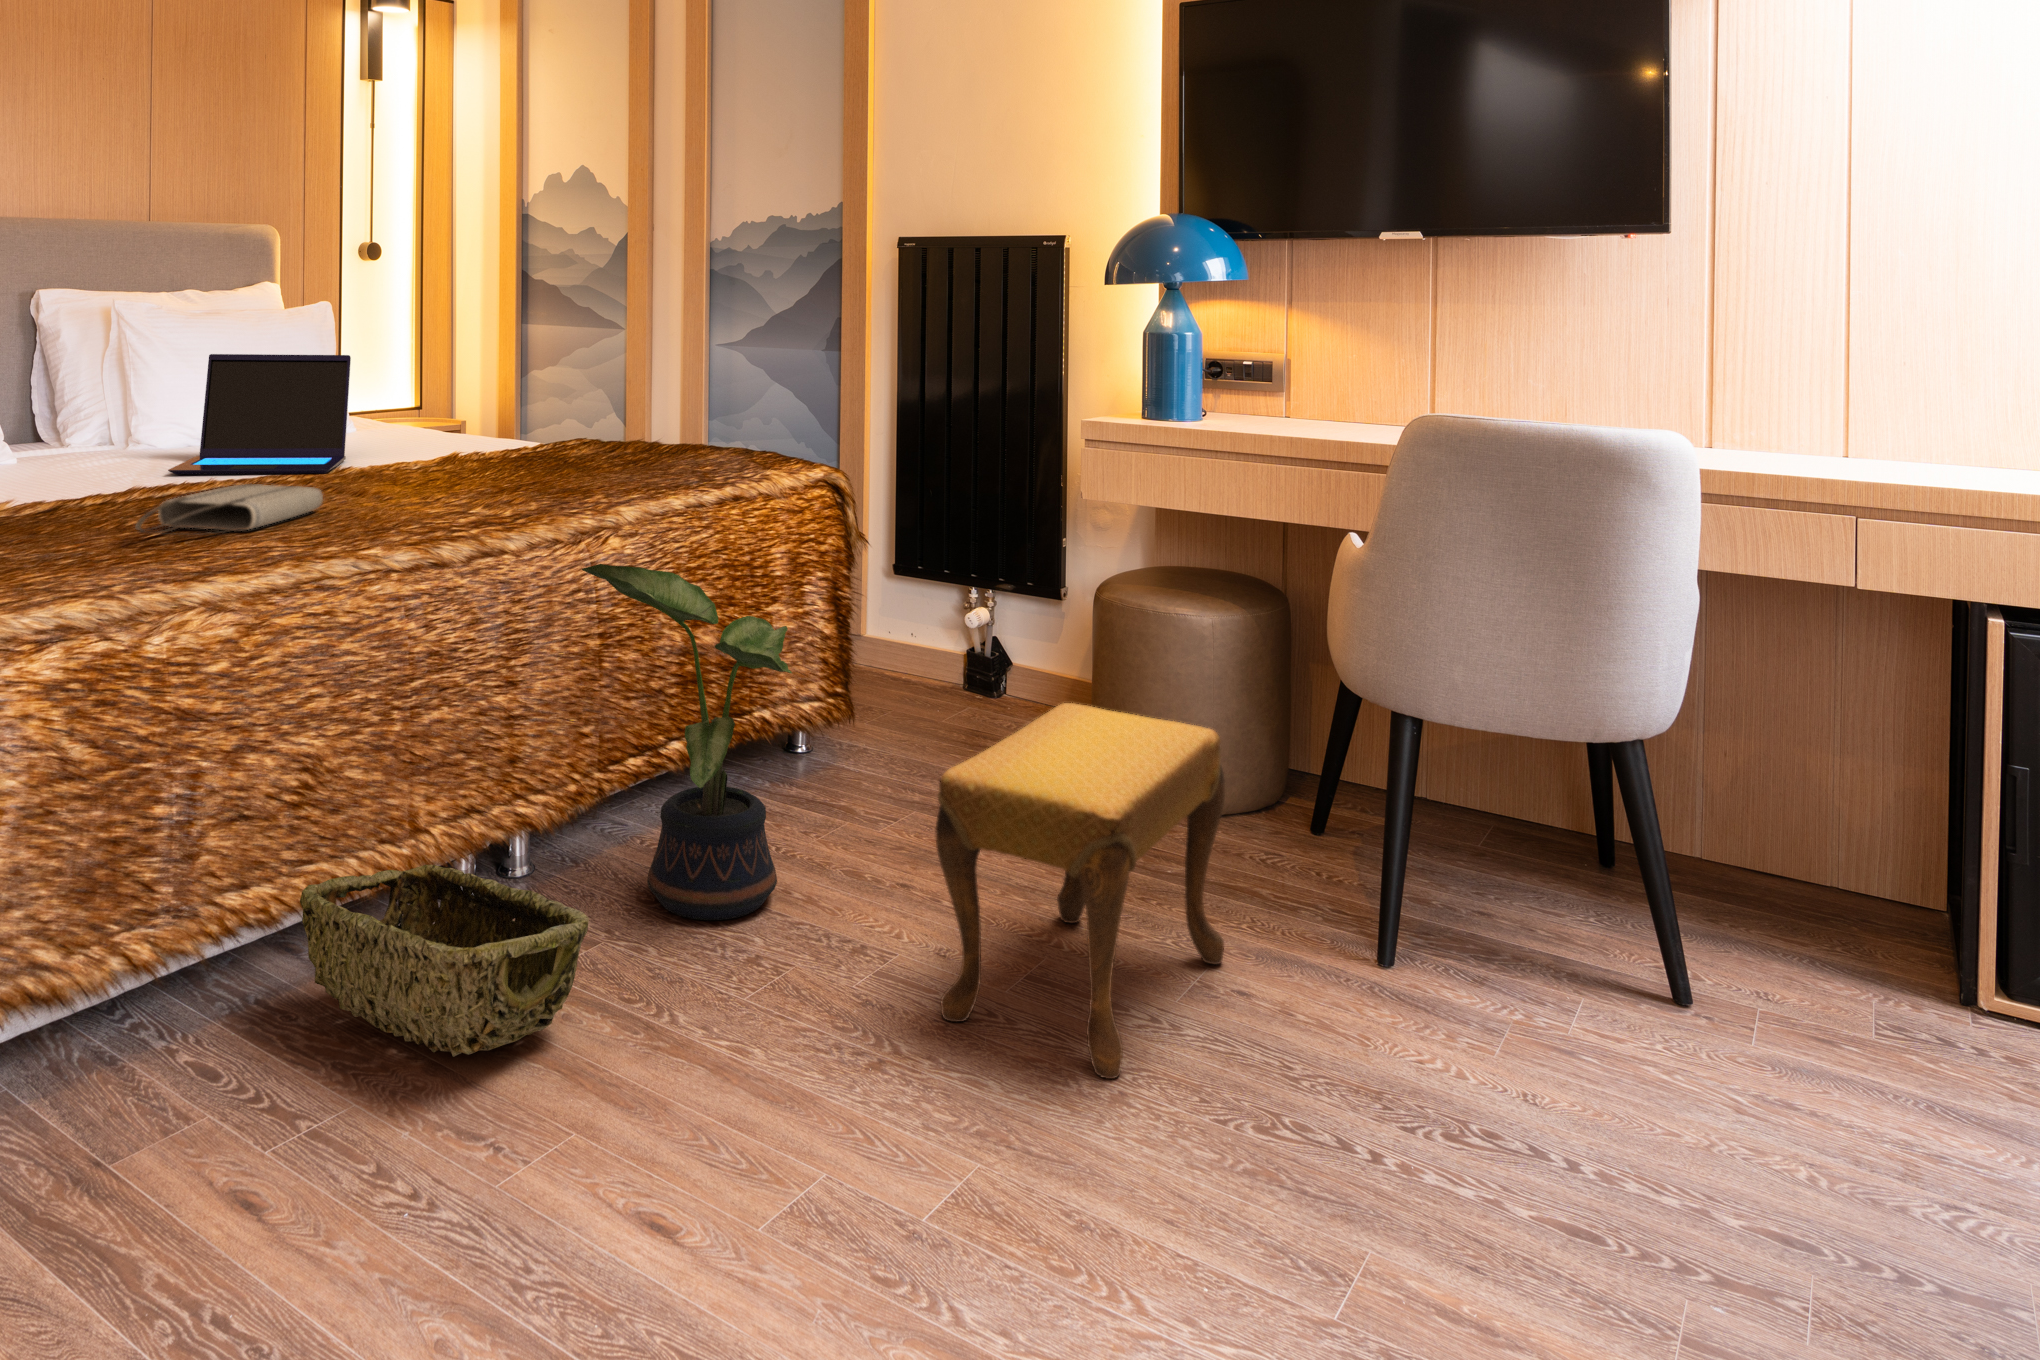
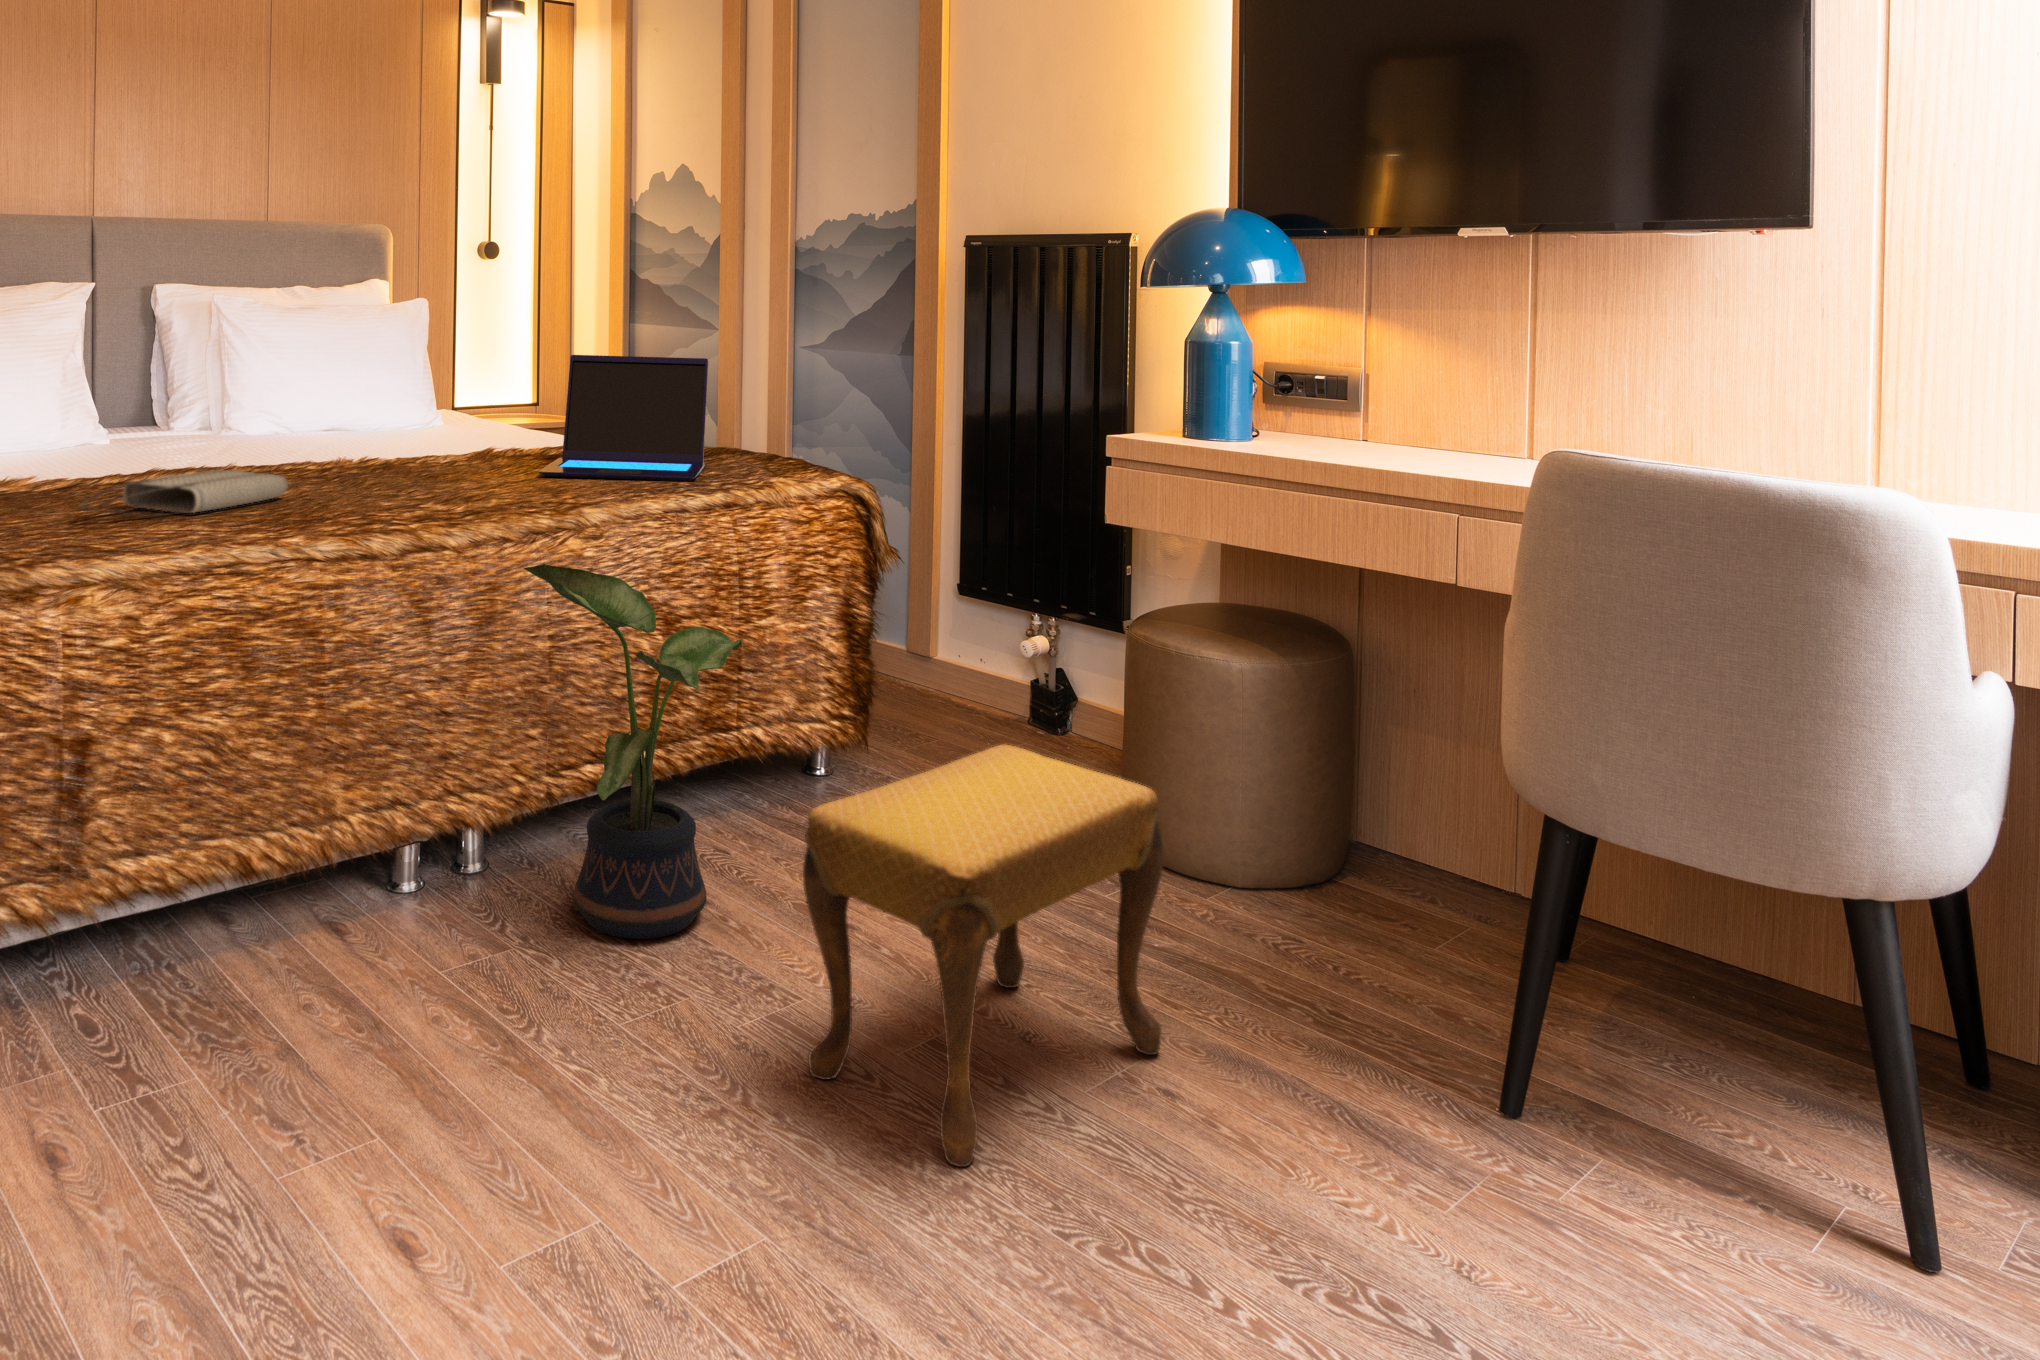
laptop: present [168,354,351,475] -> present [538,355,708,481]
woven basket: present [300,865,589,1057] -> none [191,851,448,1044]

